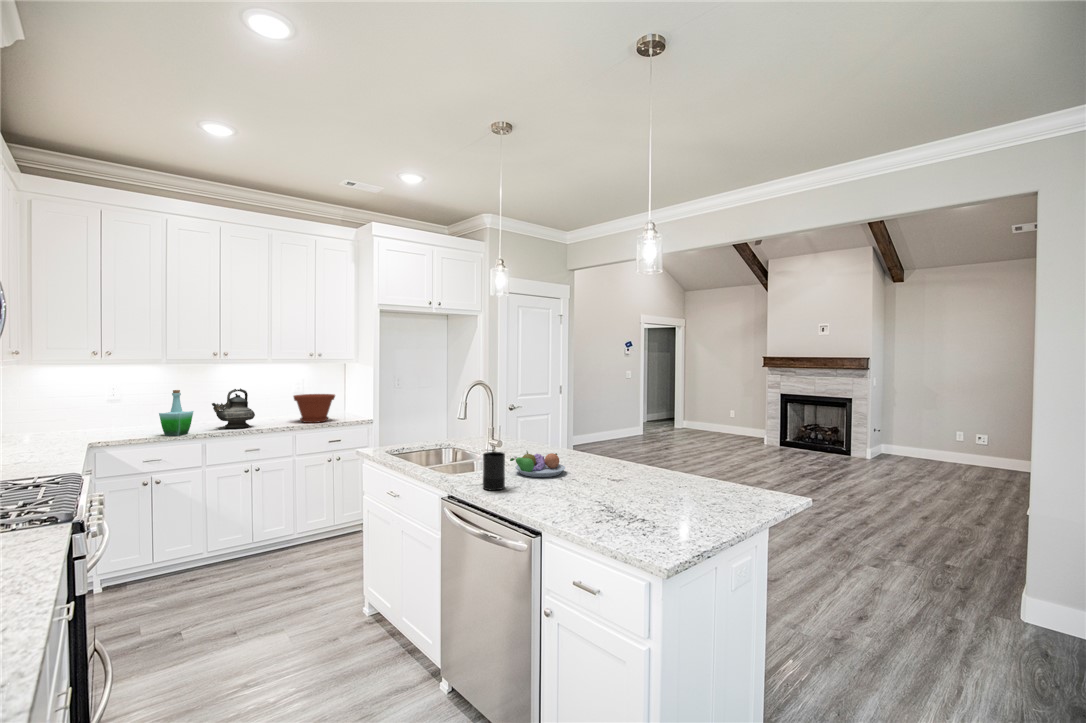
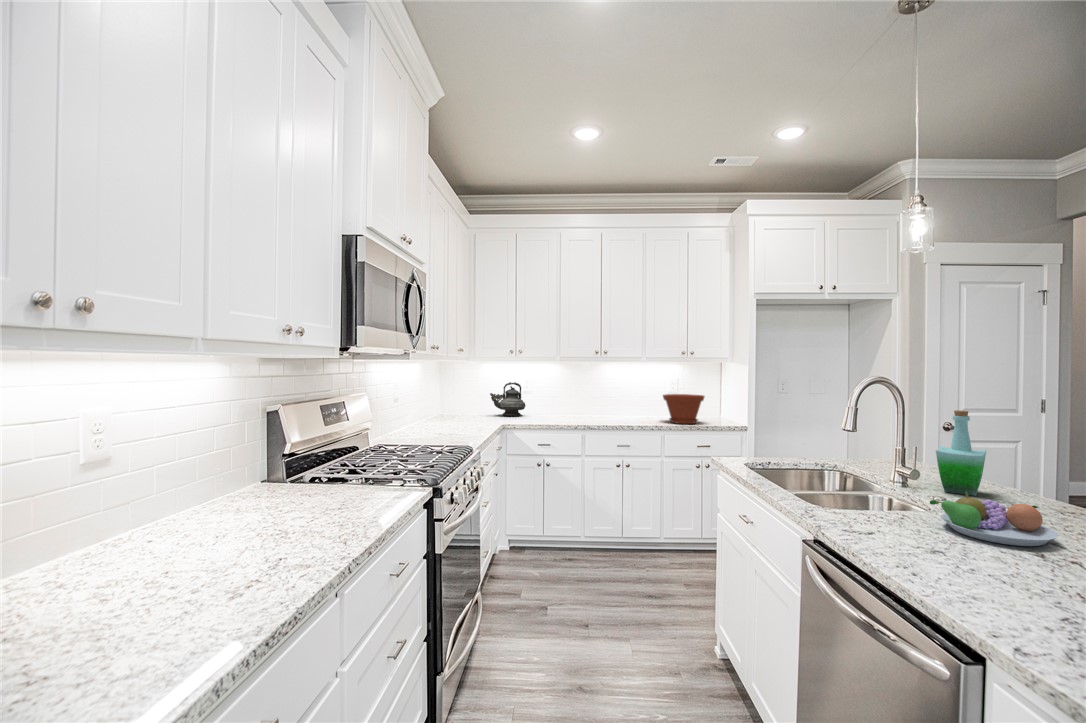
teapot: present [212,388,255,428] -> present [490,382,525,416]
bottle: present [159,390,193,436] -> present [936,410,986,496]
candle: present [483,452,505,491] -> none [867,479,914,550]

